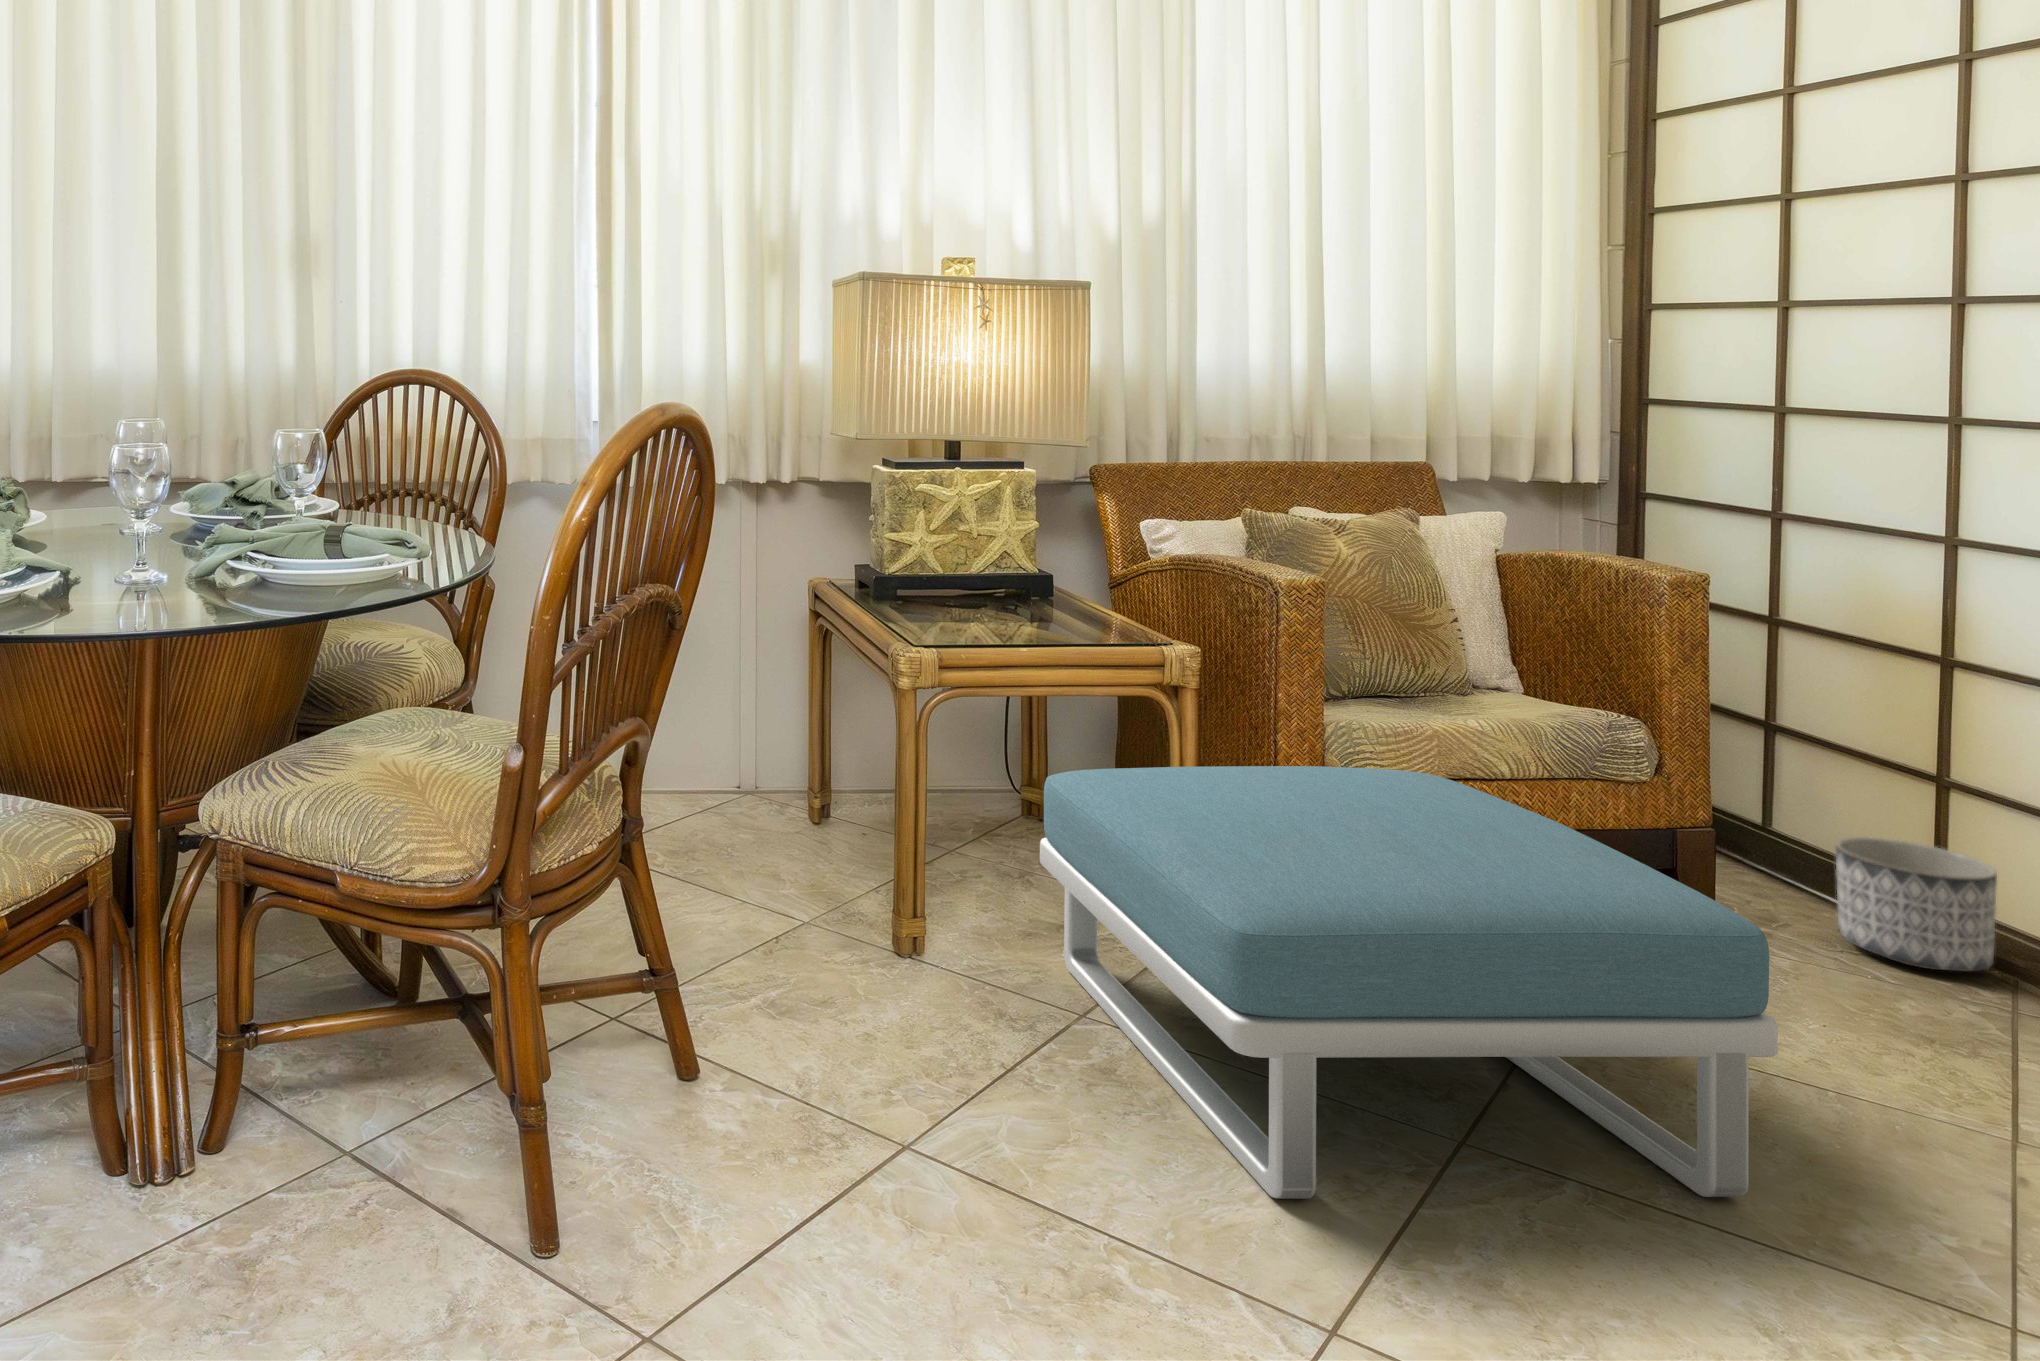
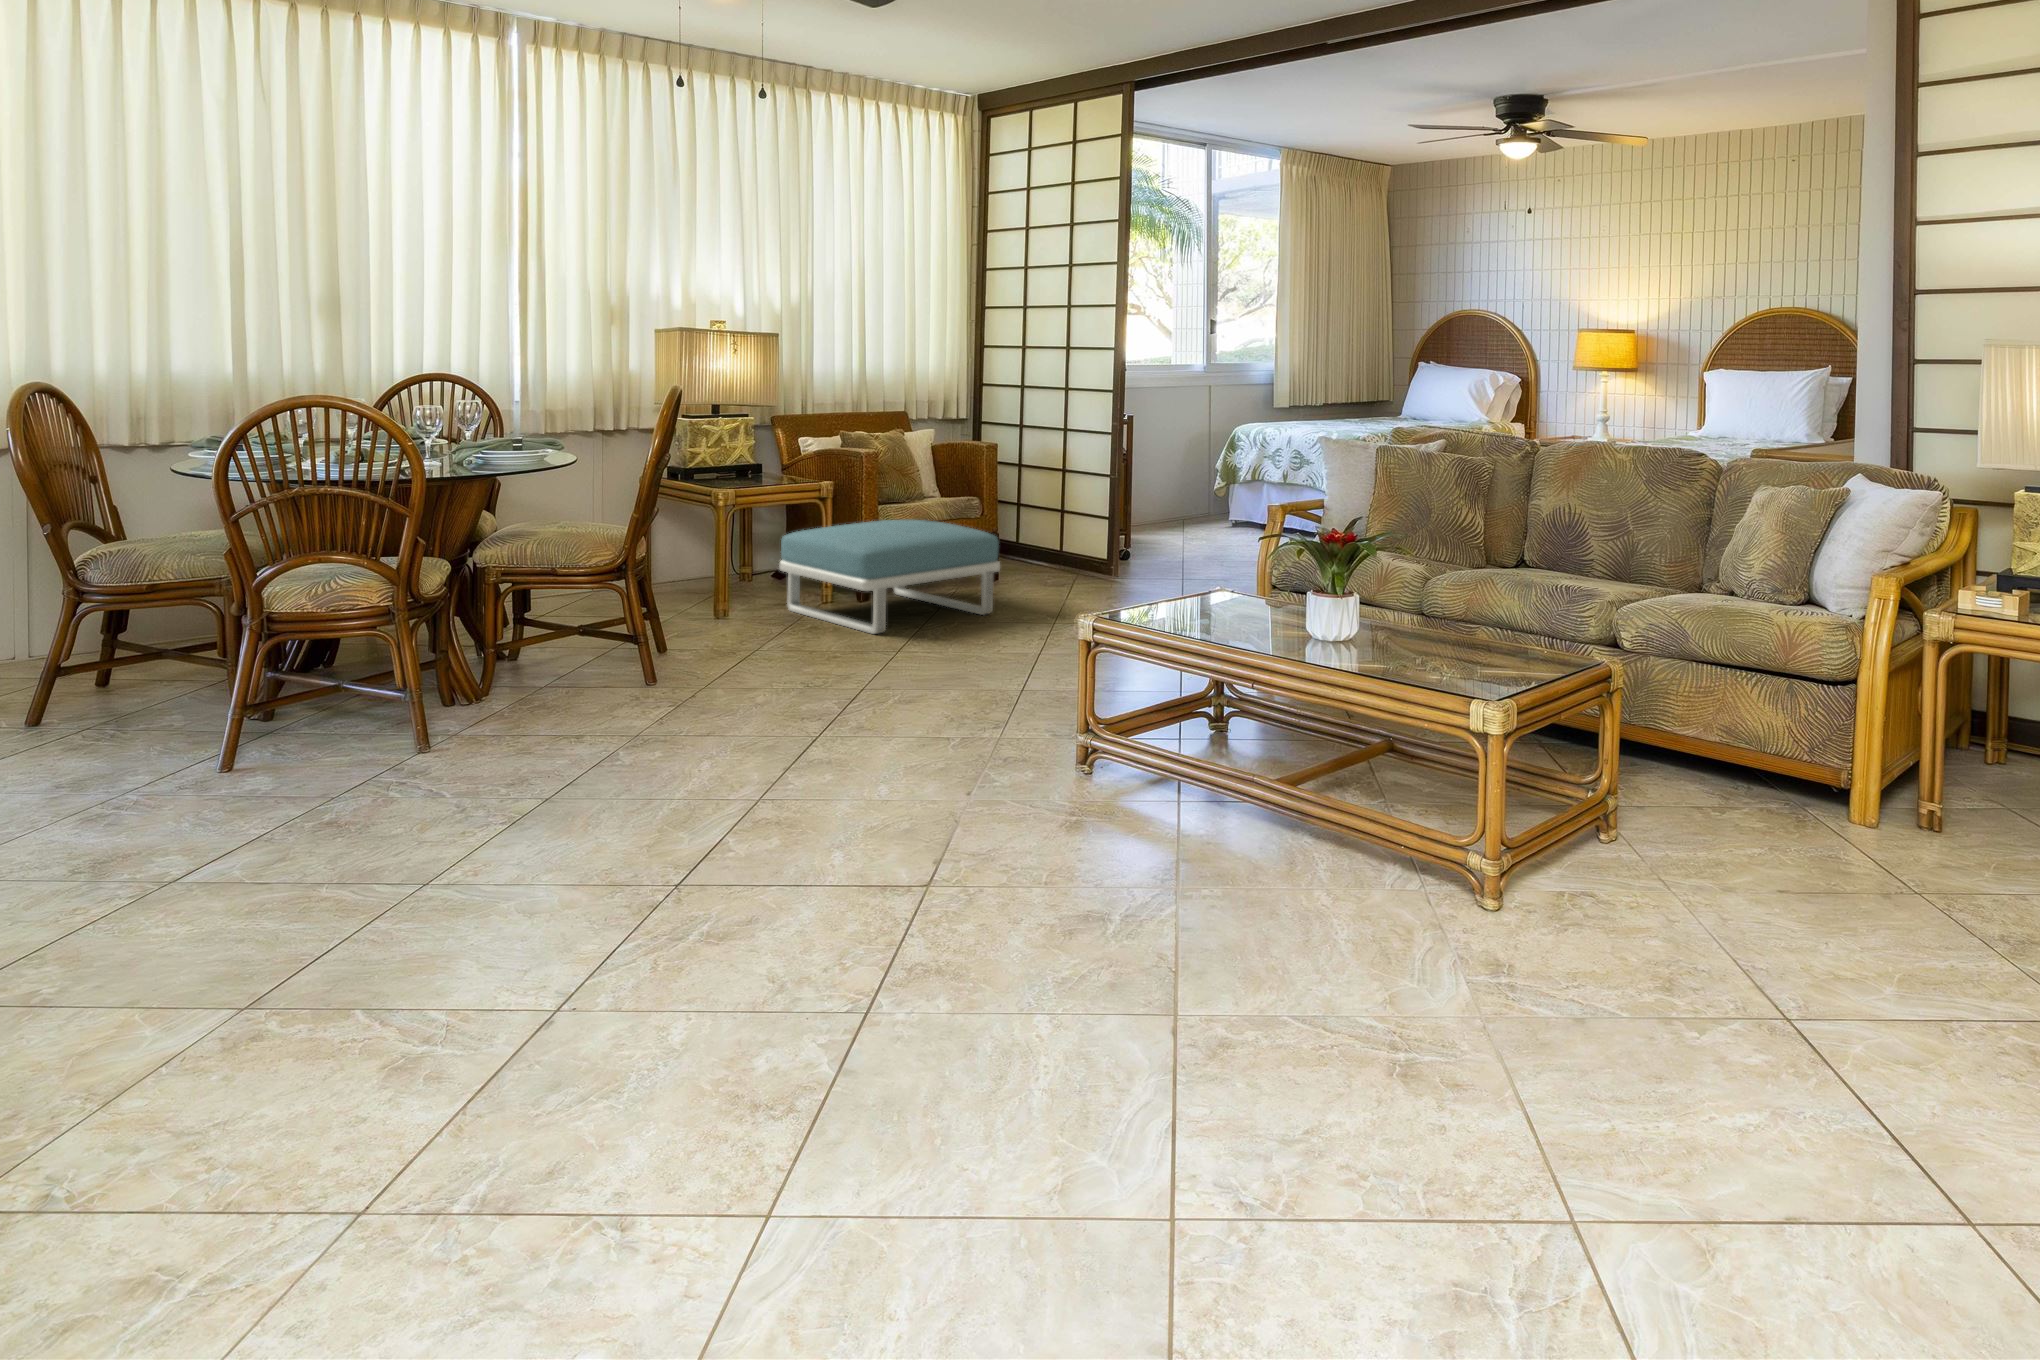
planter: present [1836,837,1997,971] -> none [1029,532,1069,571]

